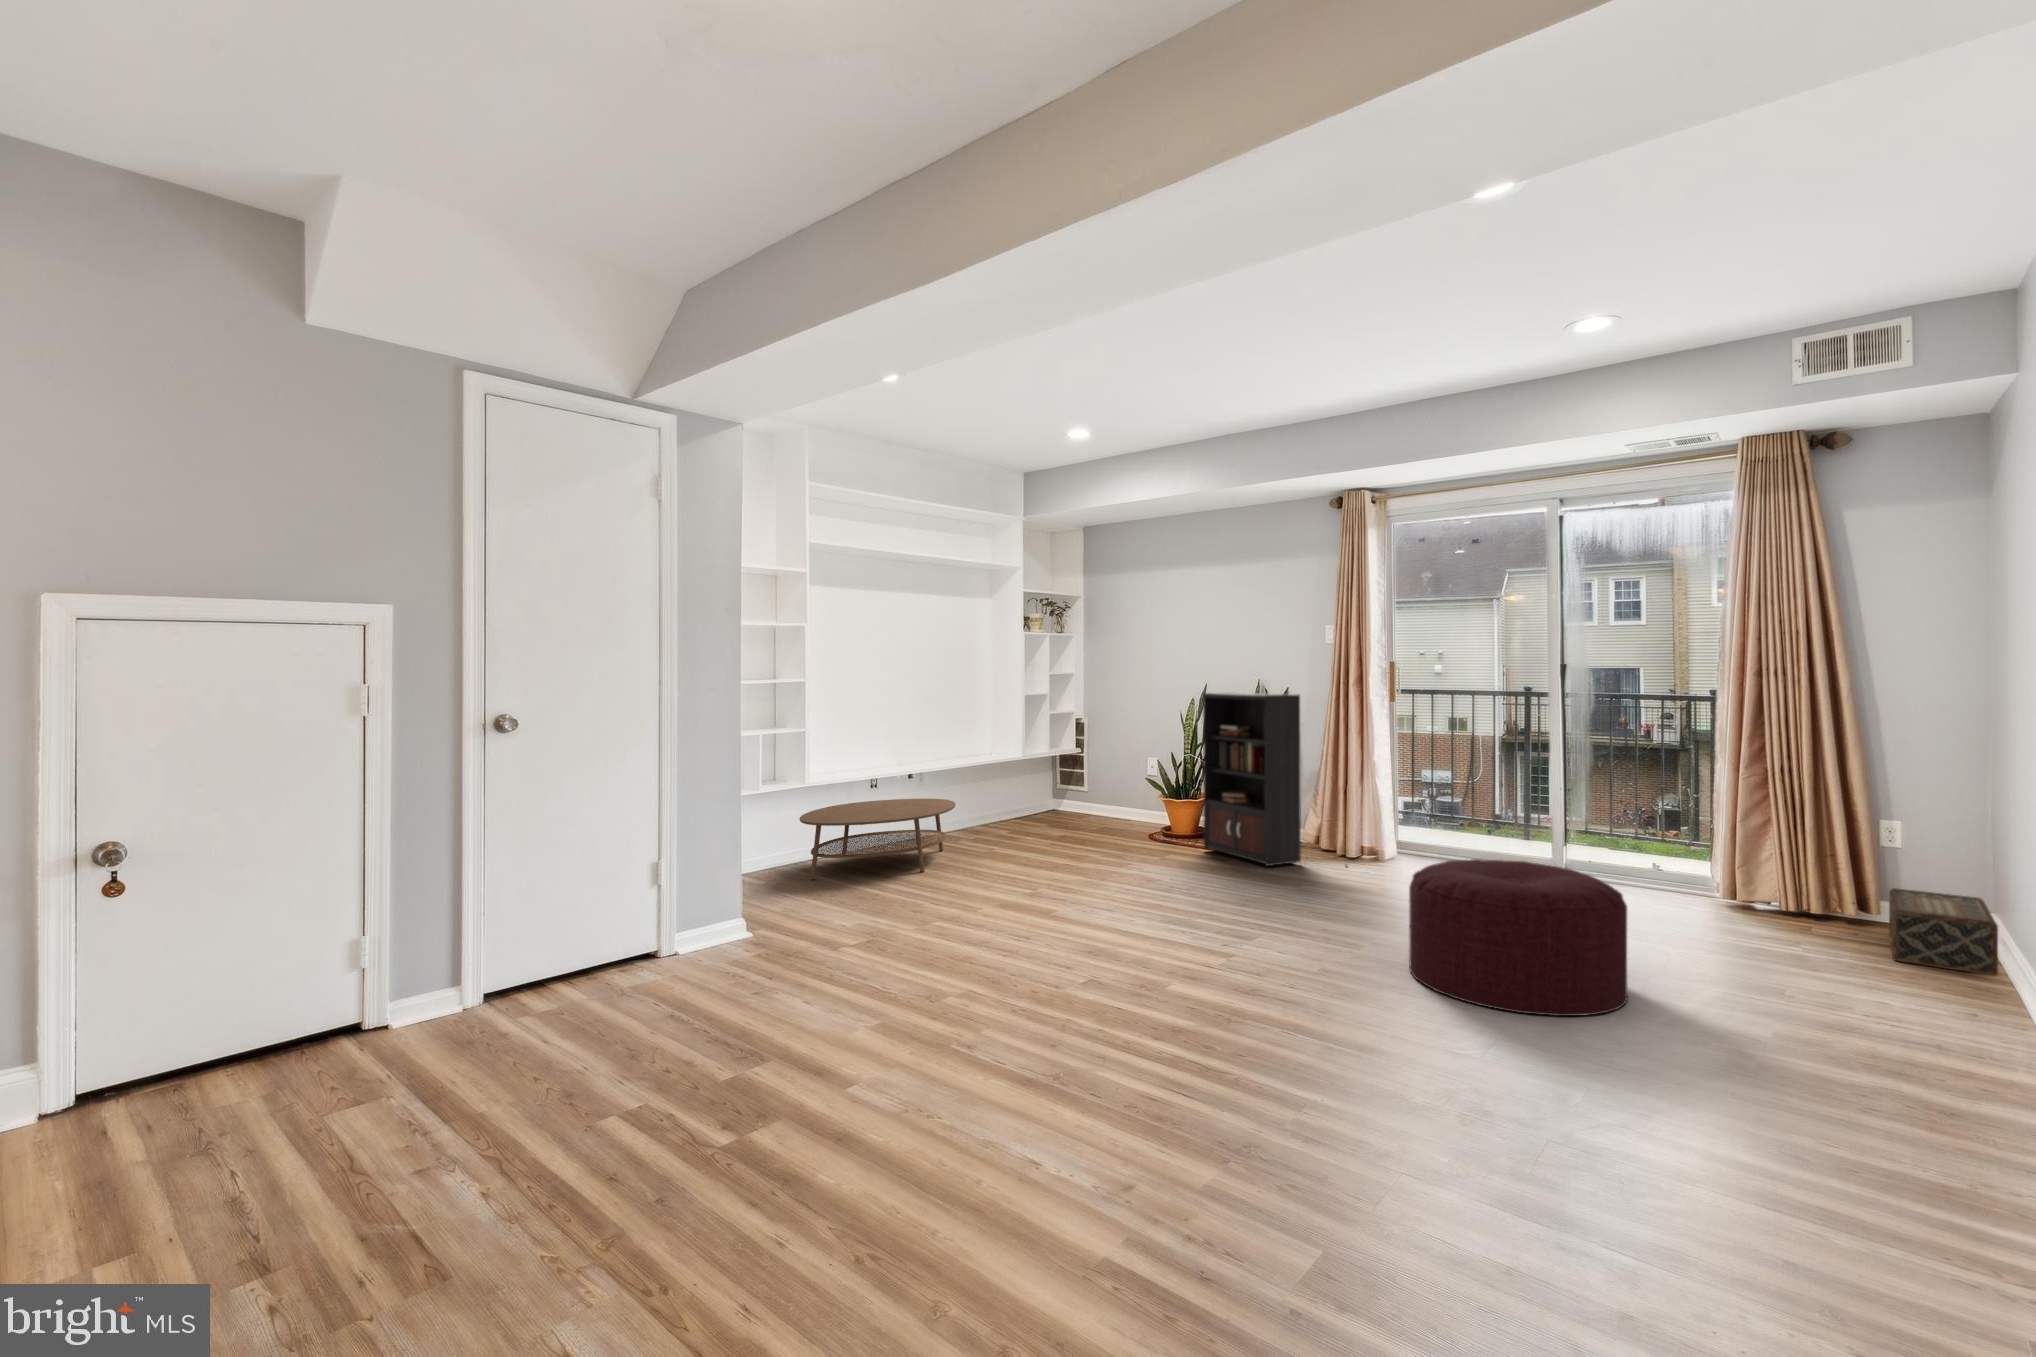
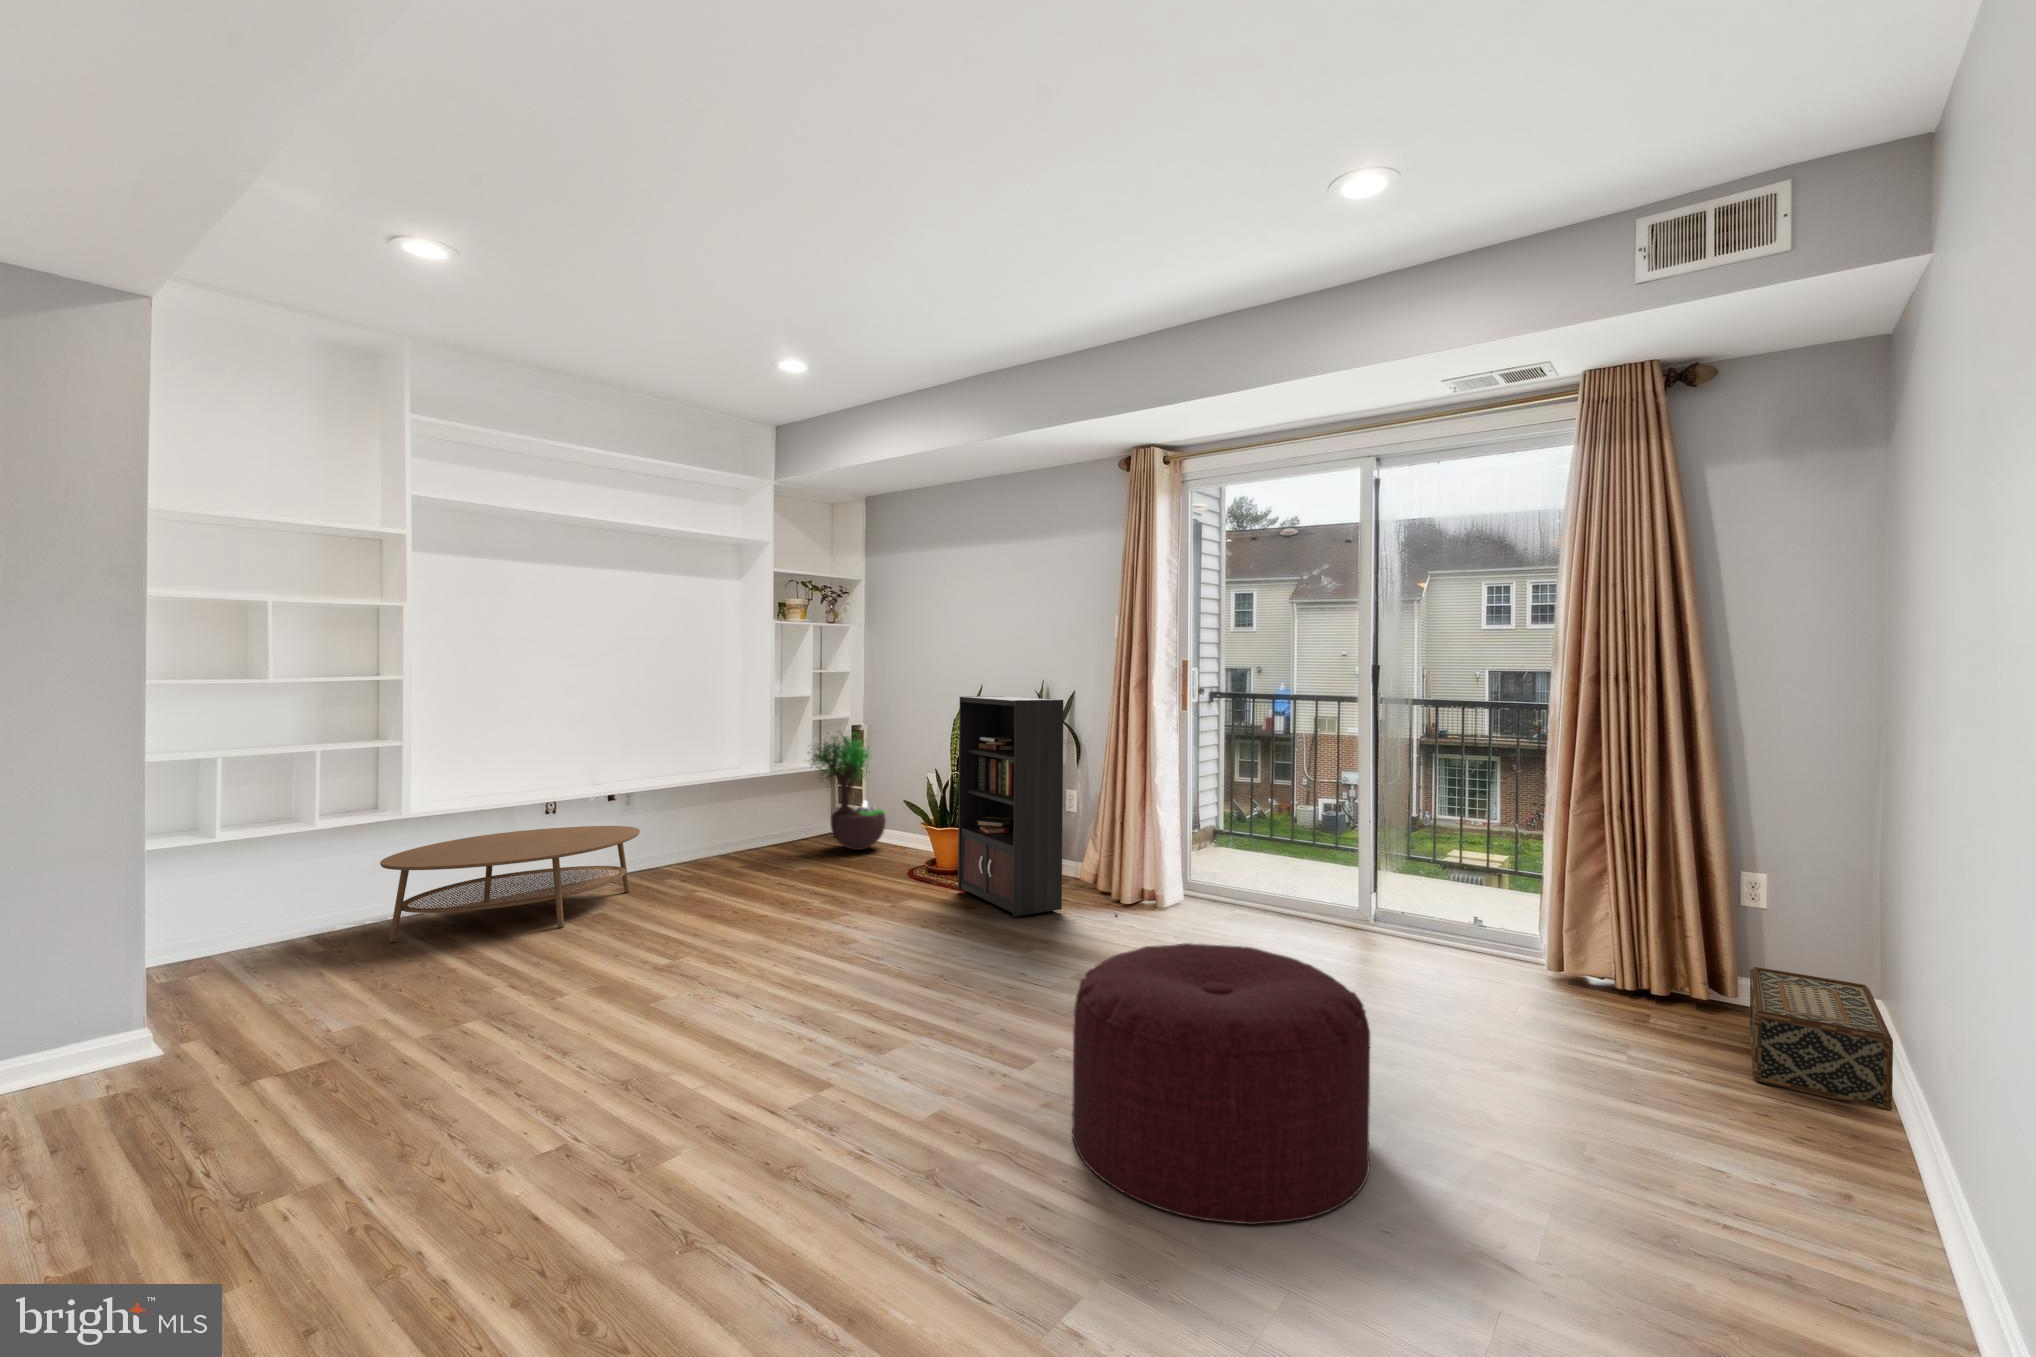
potted tree: none [1046,717,1113,823] -> present [808,729,886,850]

